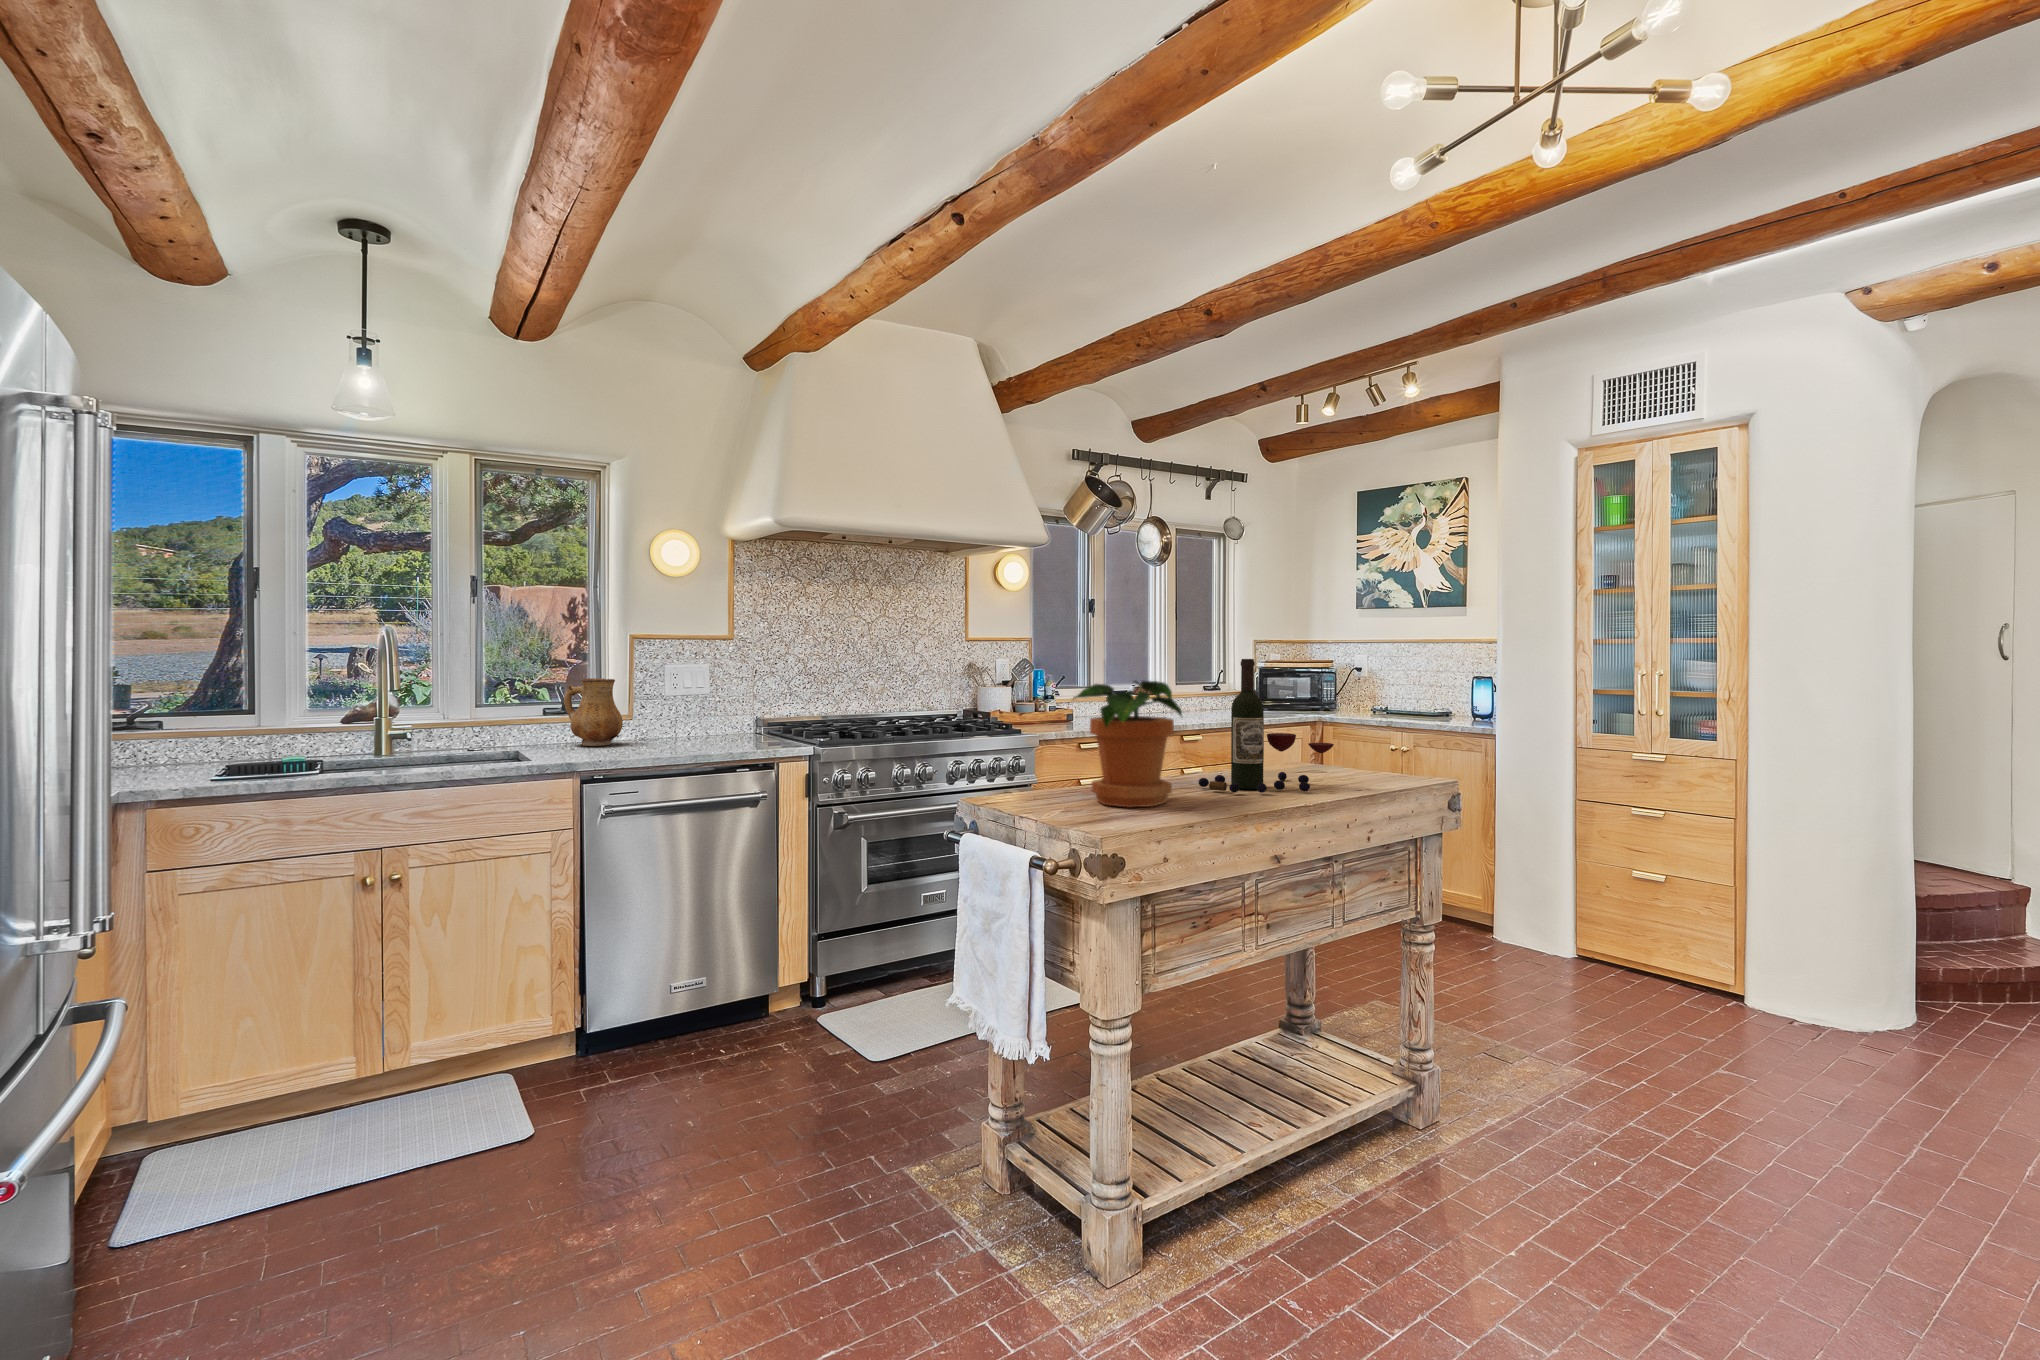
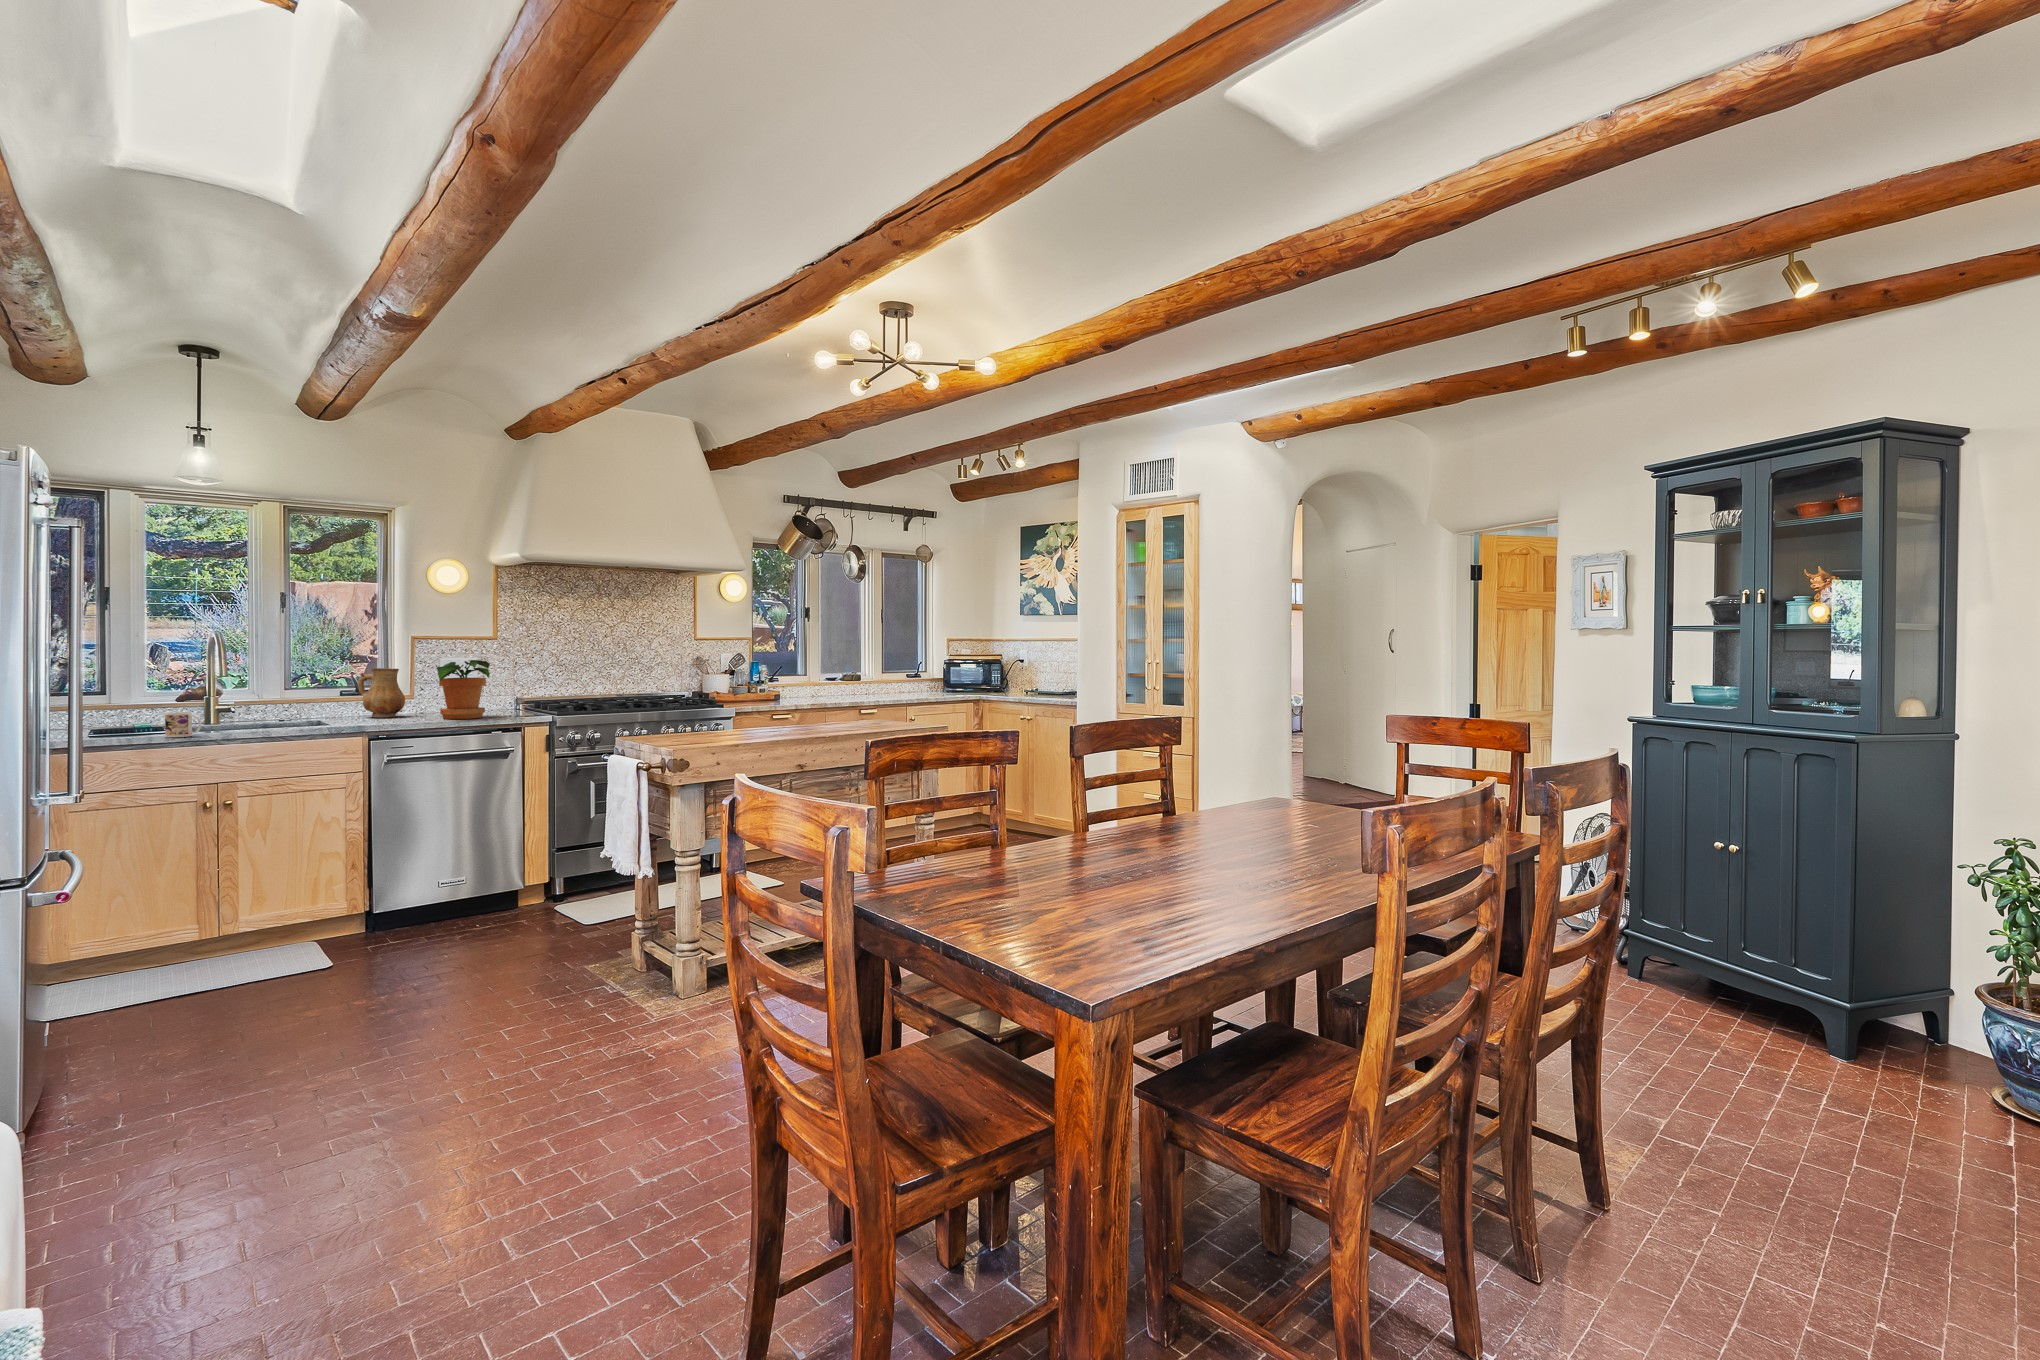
wine bottle: present [1198,659,1334,793] -> none [778,650,864,730]
potted plant: present [1074,681,1182,807] -> present [437,660,490,719]
mug: none [313,745,362,784] -> present [165,712,201,737]

